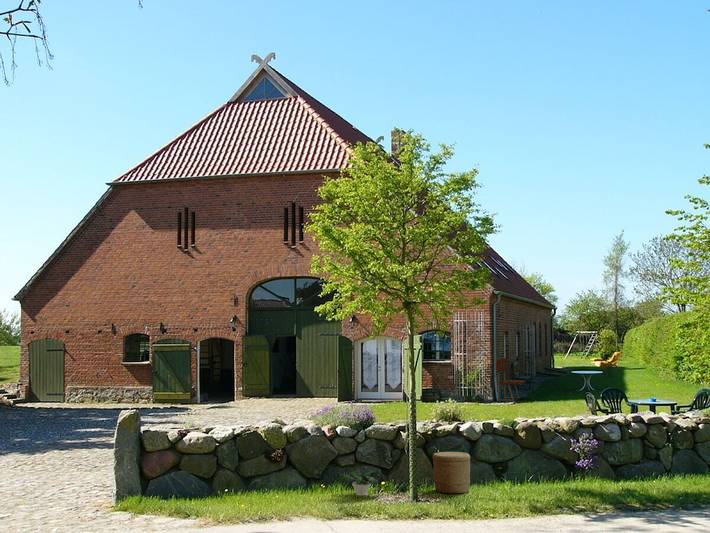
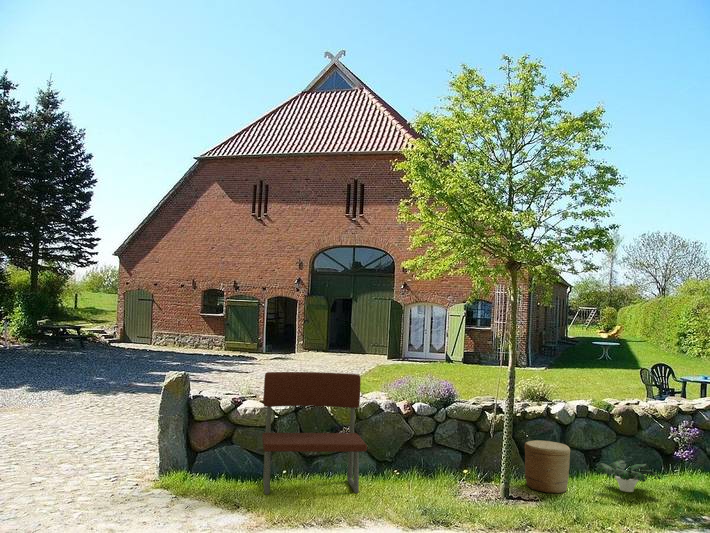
bench: present [496,358,525,401] -> present [262,372,367,494]
potted plant: present [338,470,388,496] -> present [597,460,660,492]

